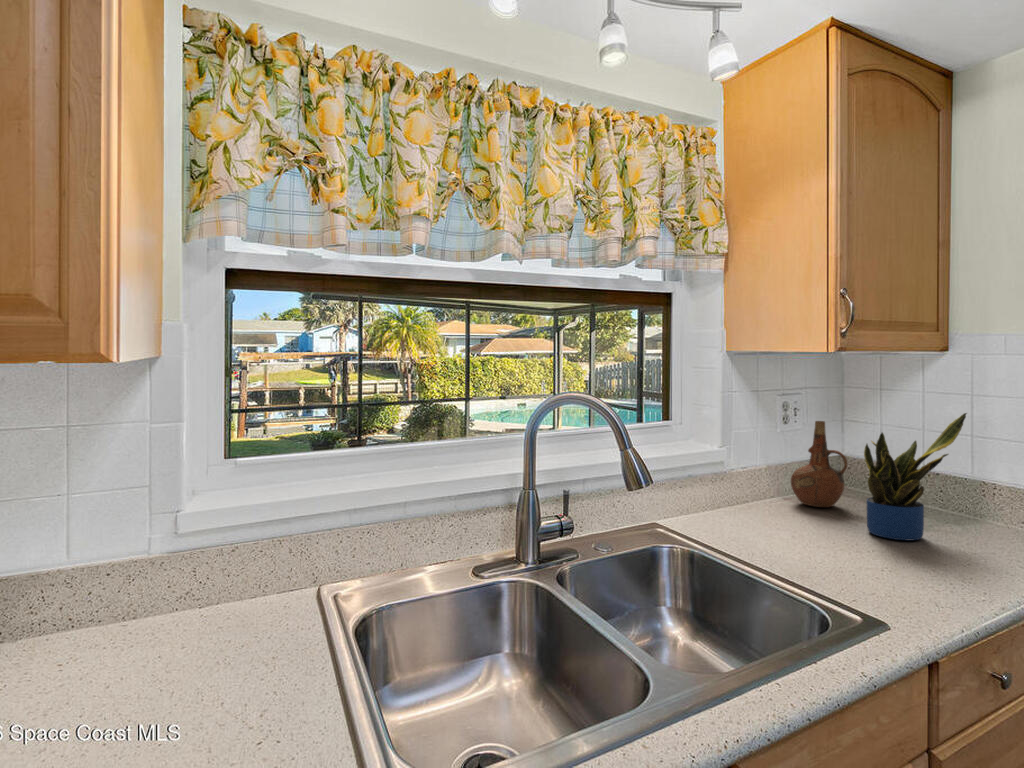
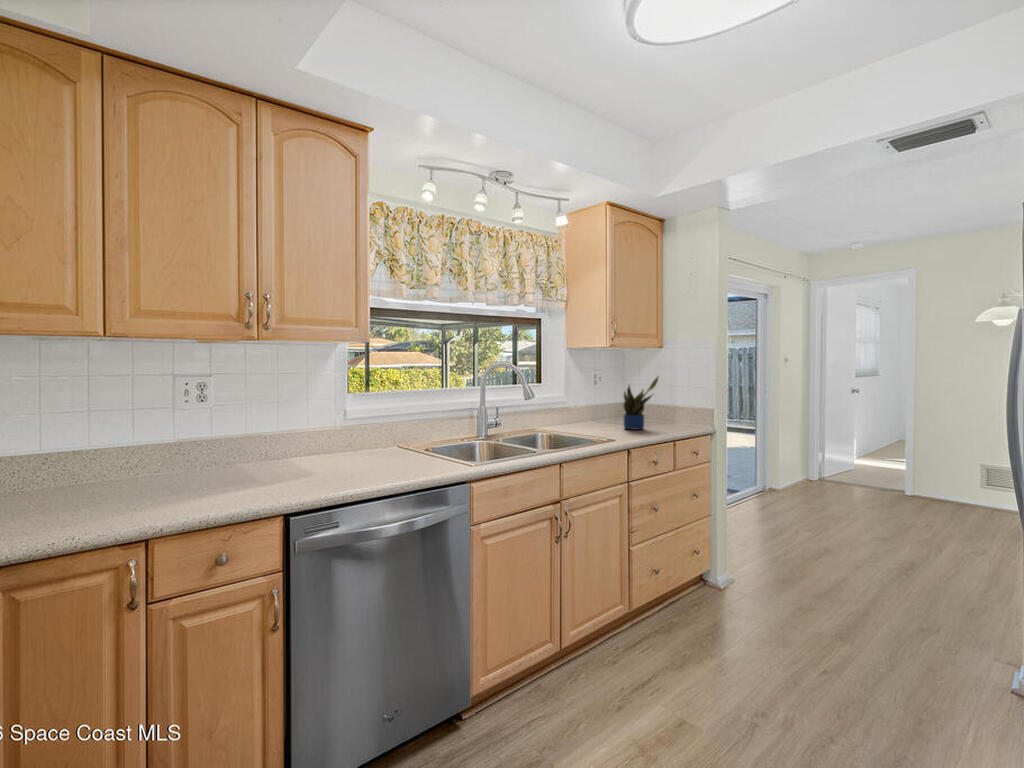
ceramic pitcher: present [791,421,847,507] -> none [595,382,620,423]

